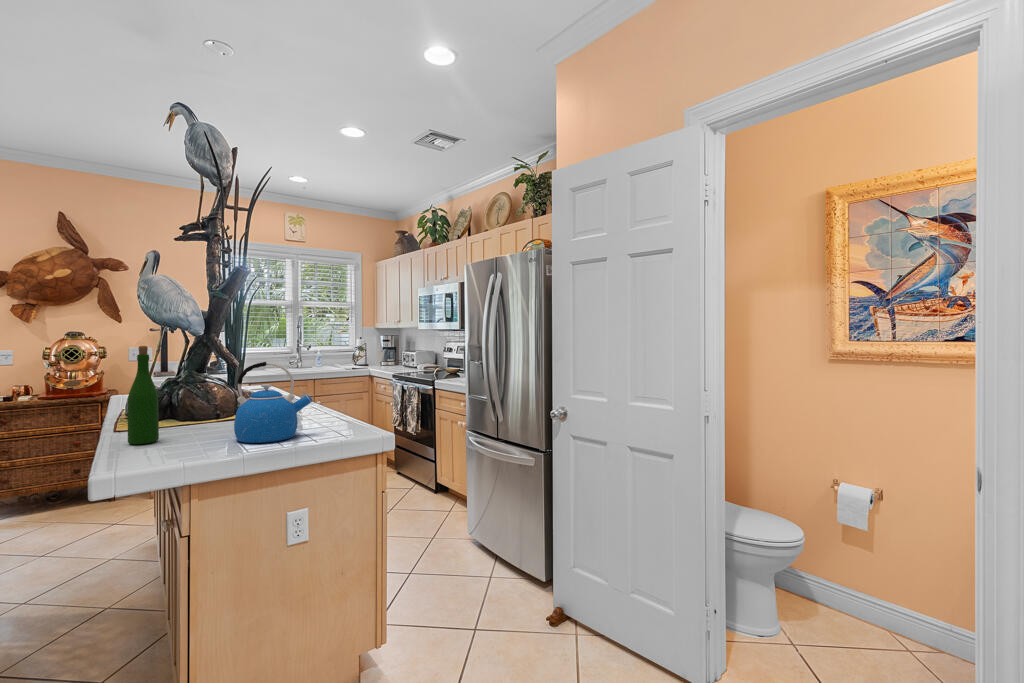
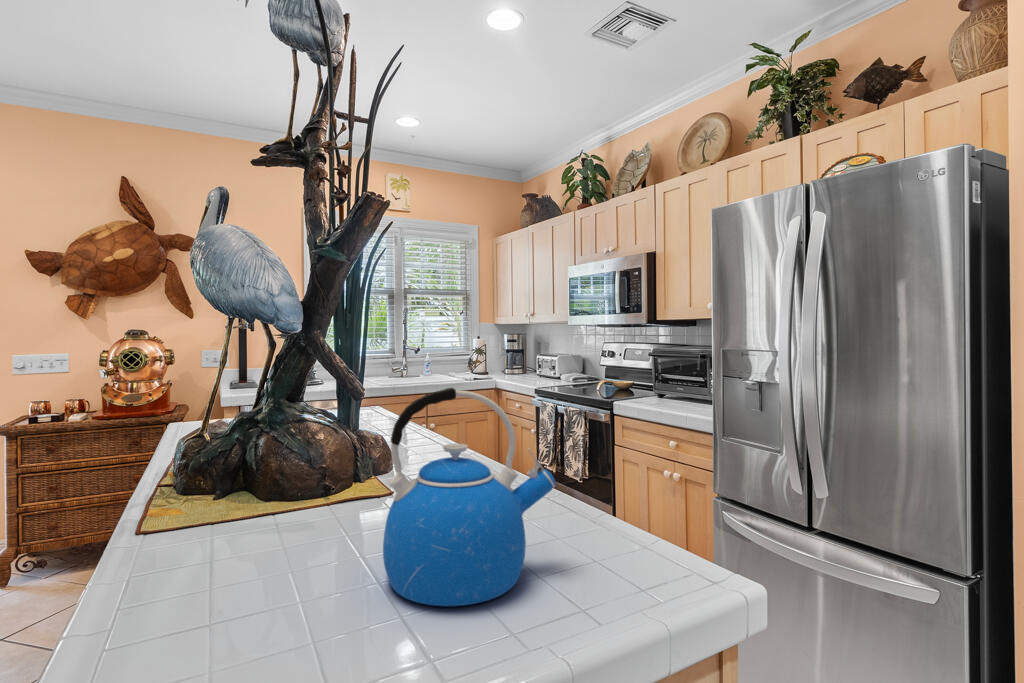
wine bottle: present [128,346,159,444] -> none [143,348,213,595]

